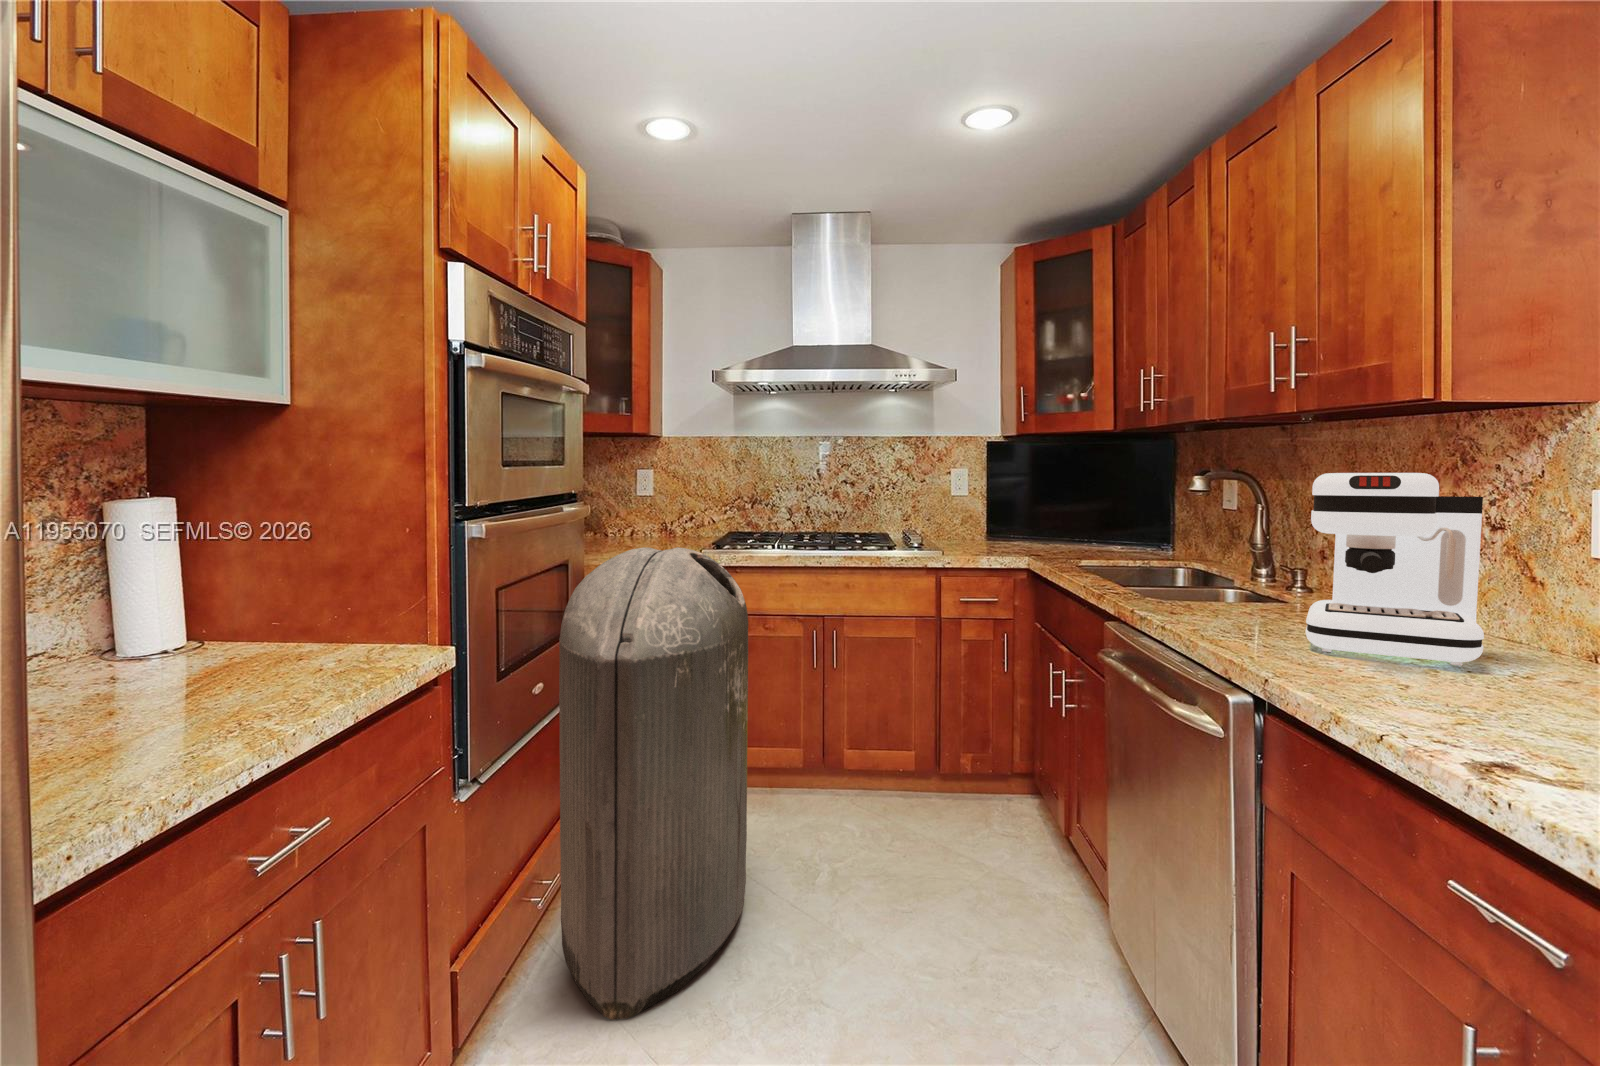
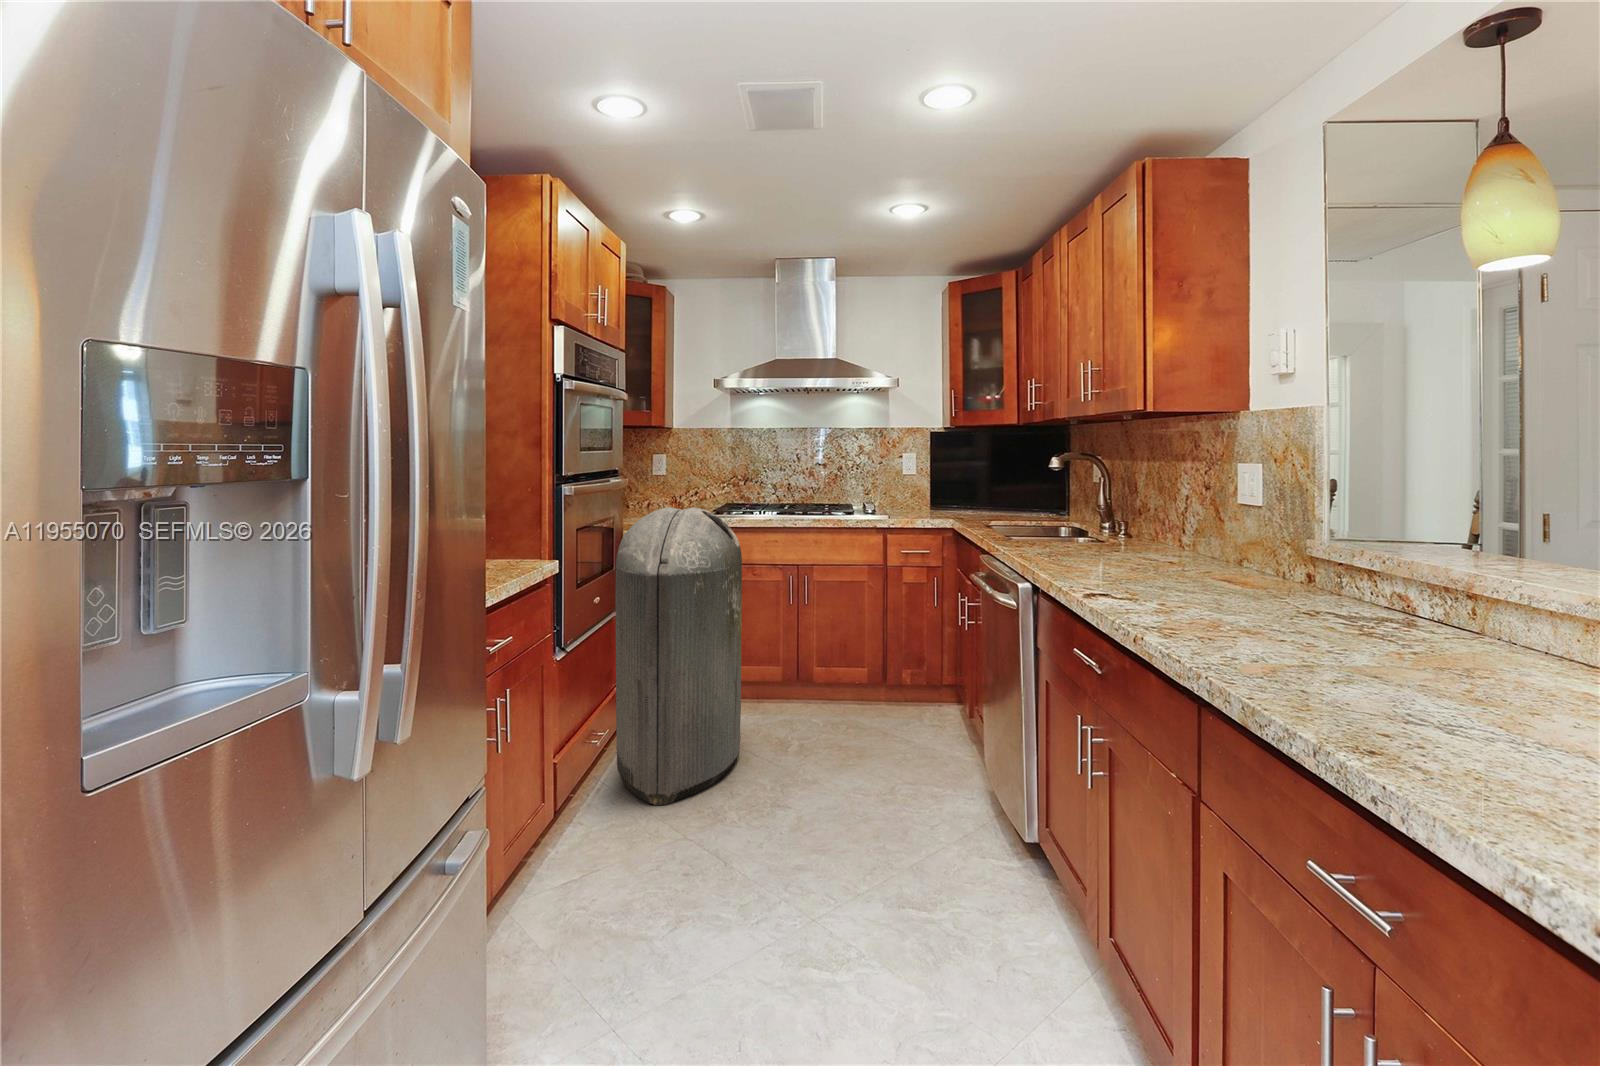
coffee maker: present [1306,473,1484,666] -> none [1078,456,1181,567]

